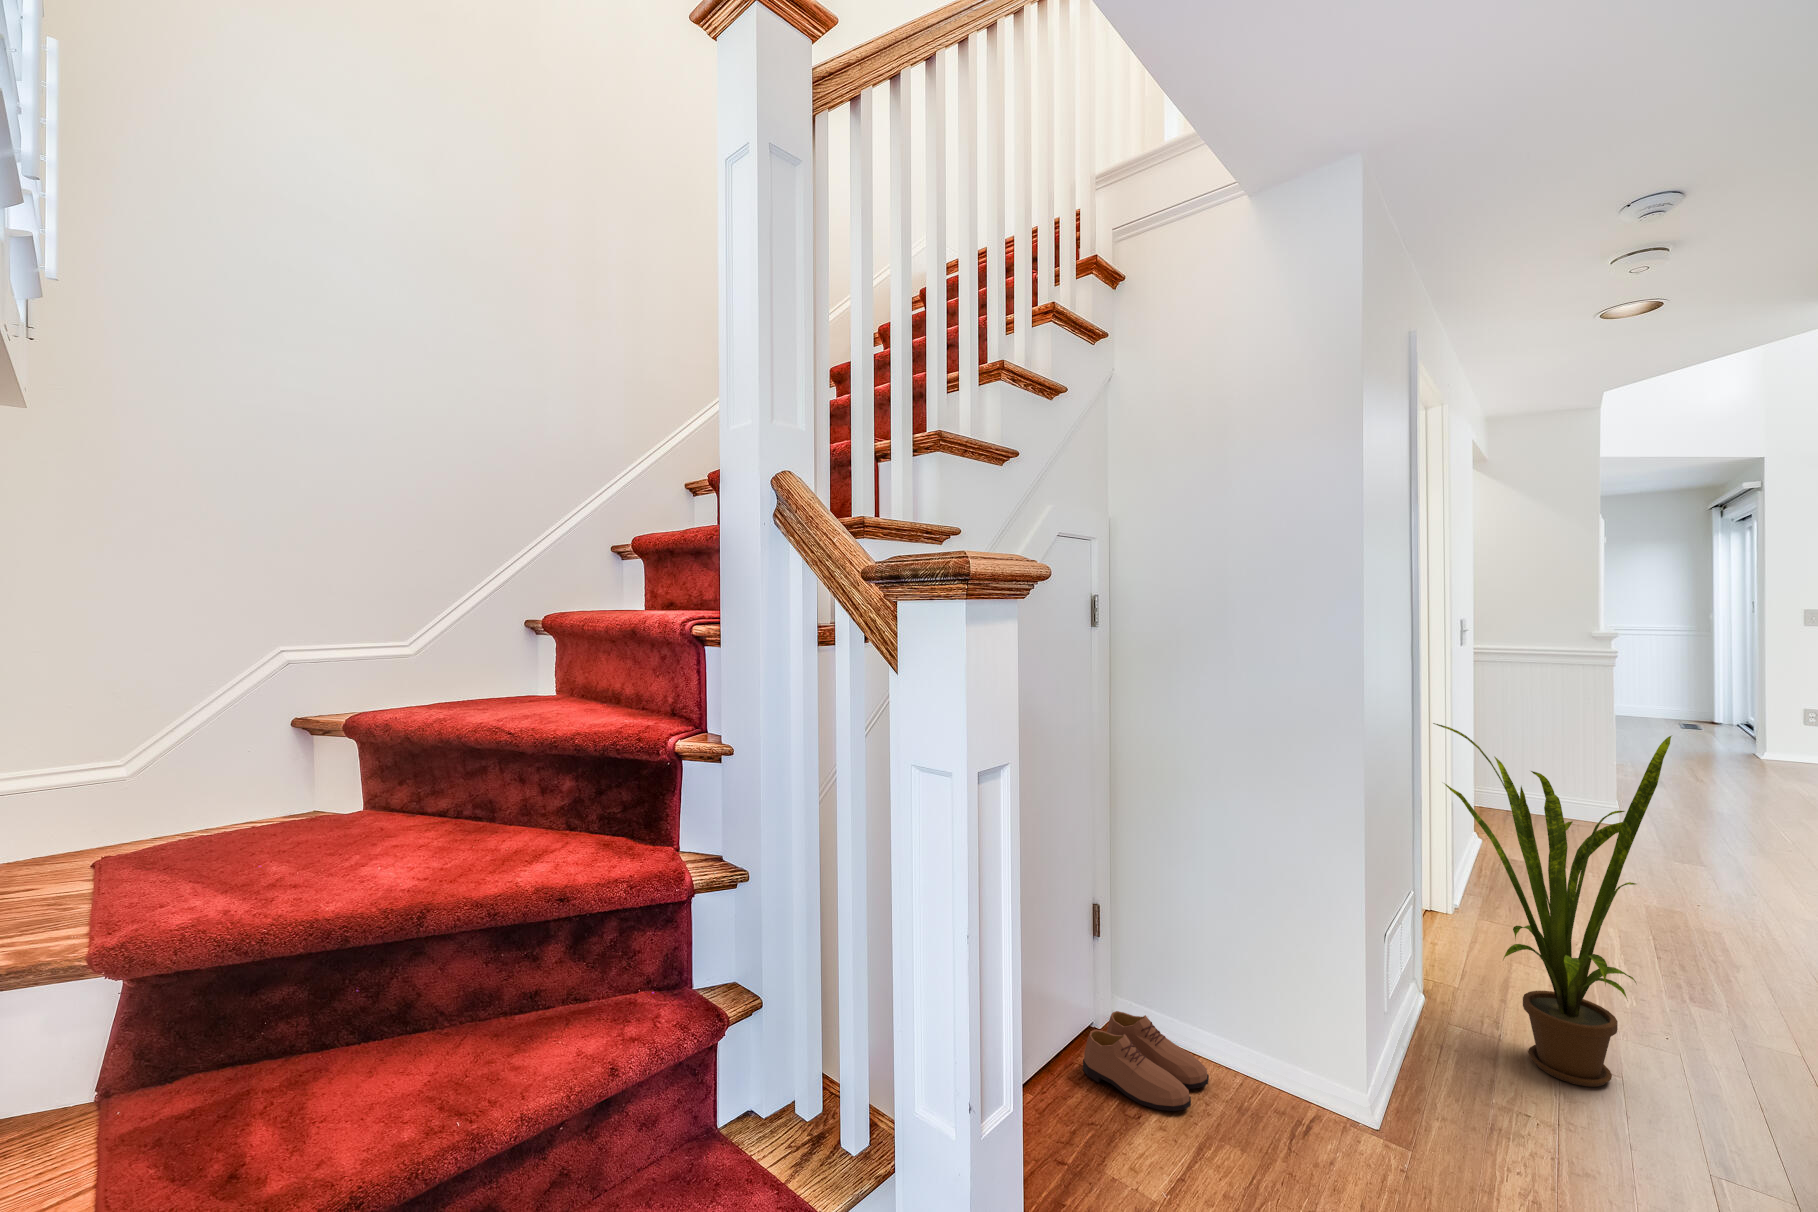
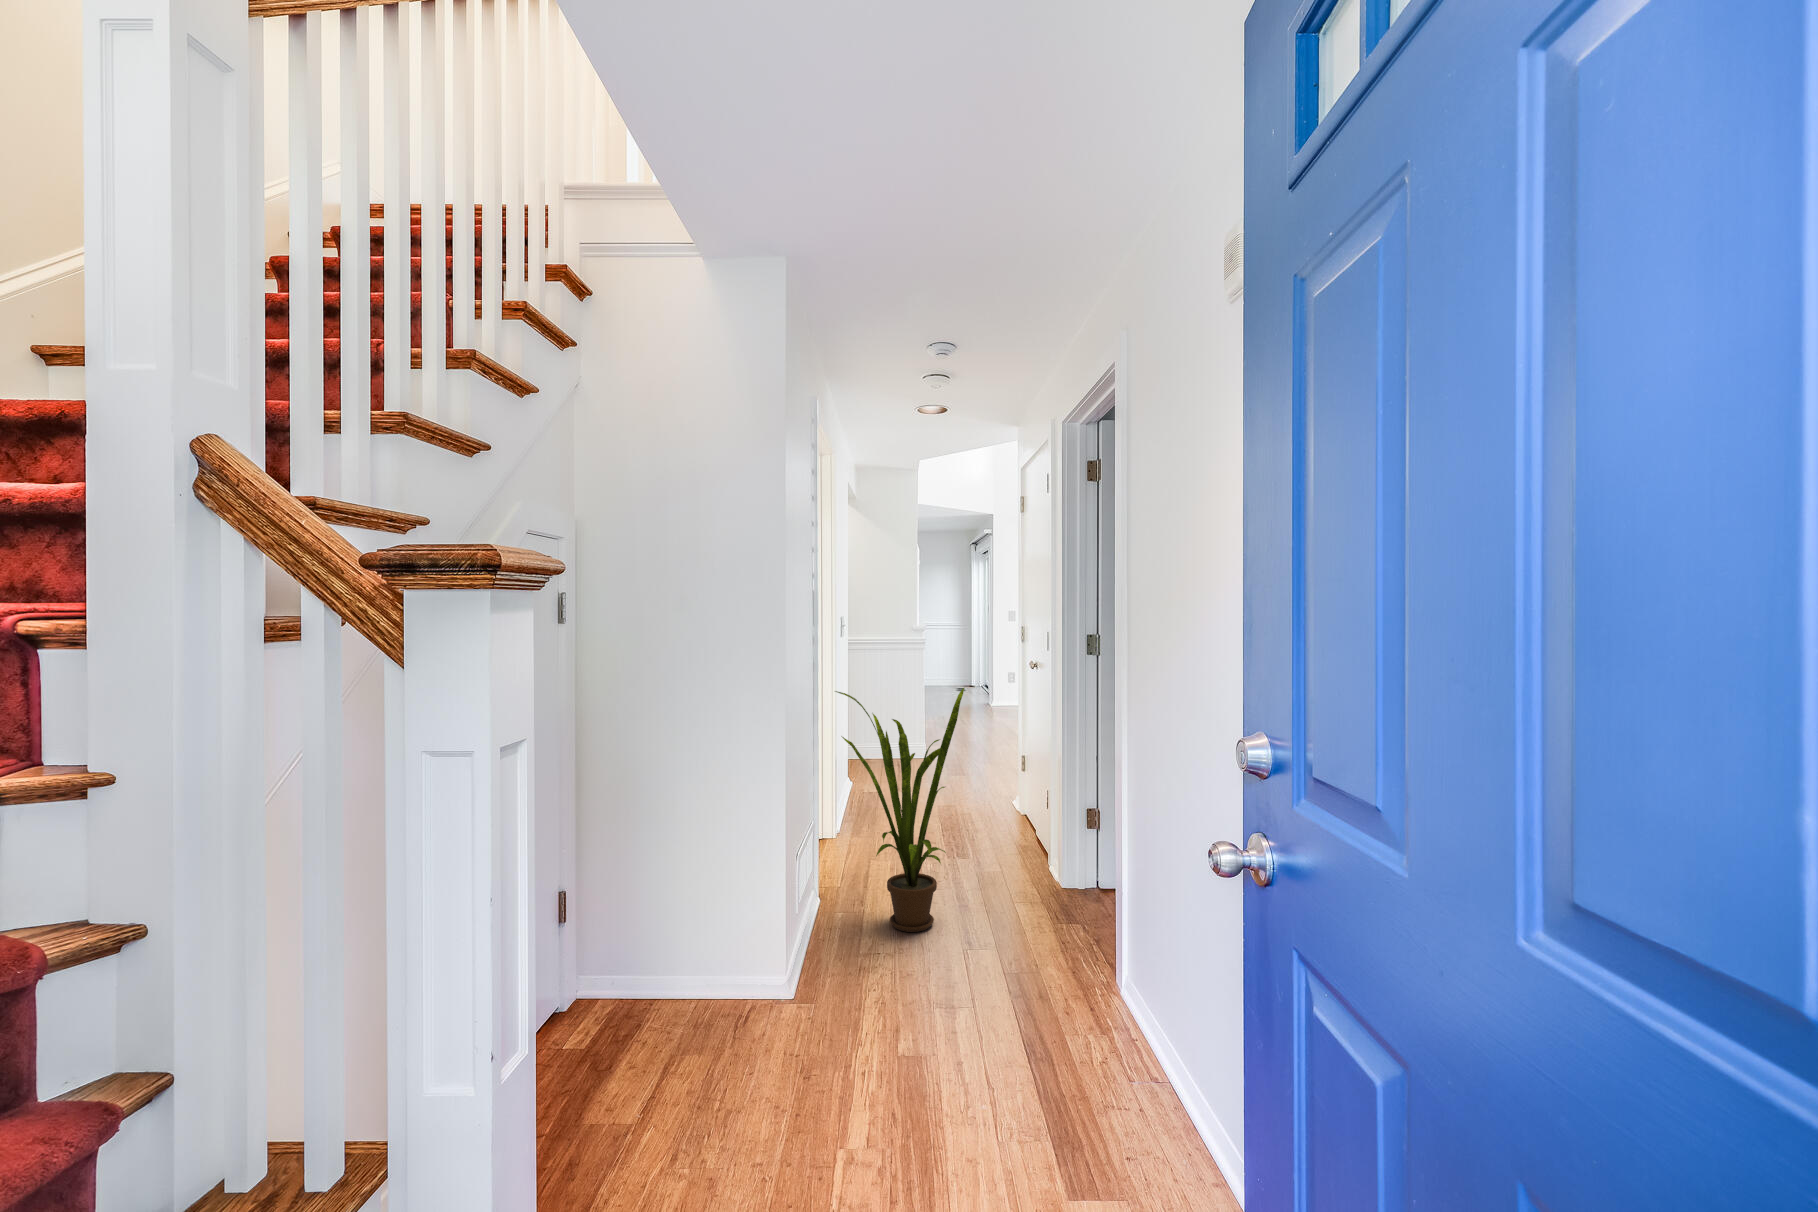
shoe: present [1083,1011,1209,1111] -> none [552,977,670,1055]

